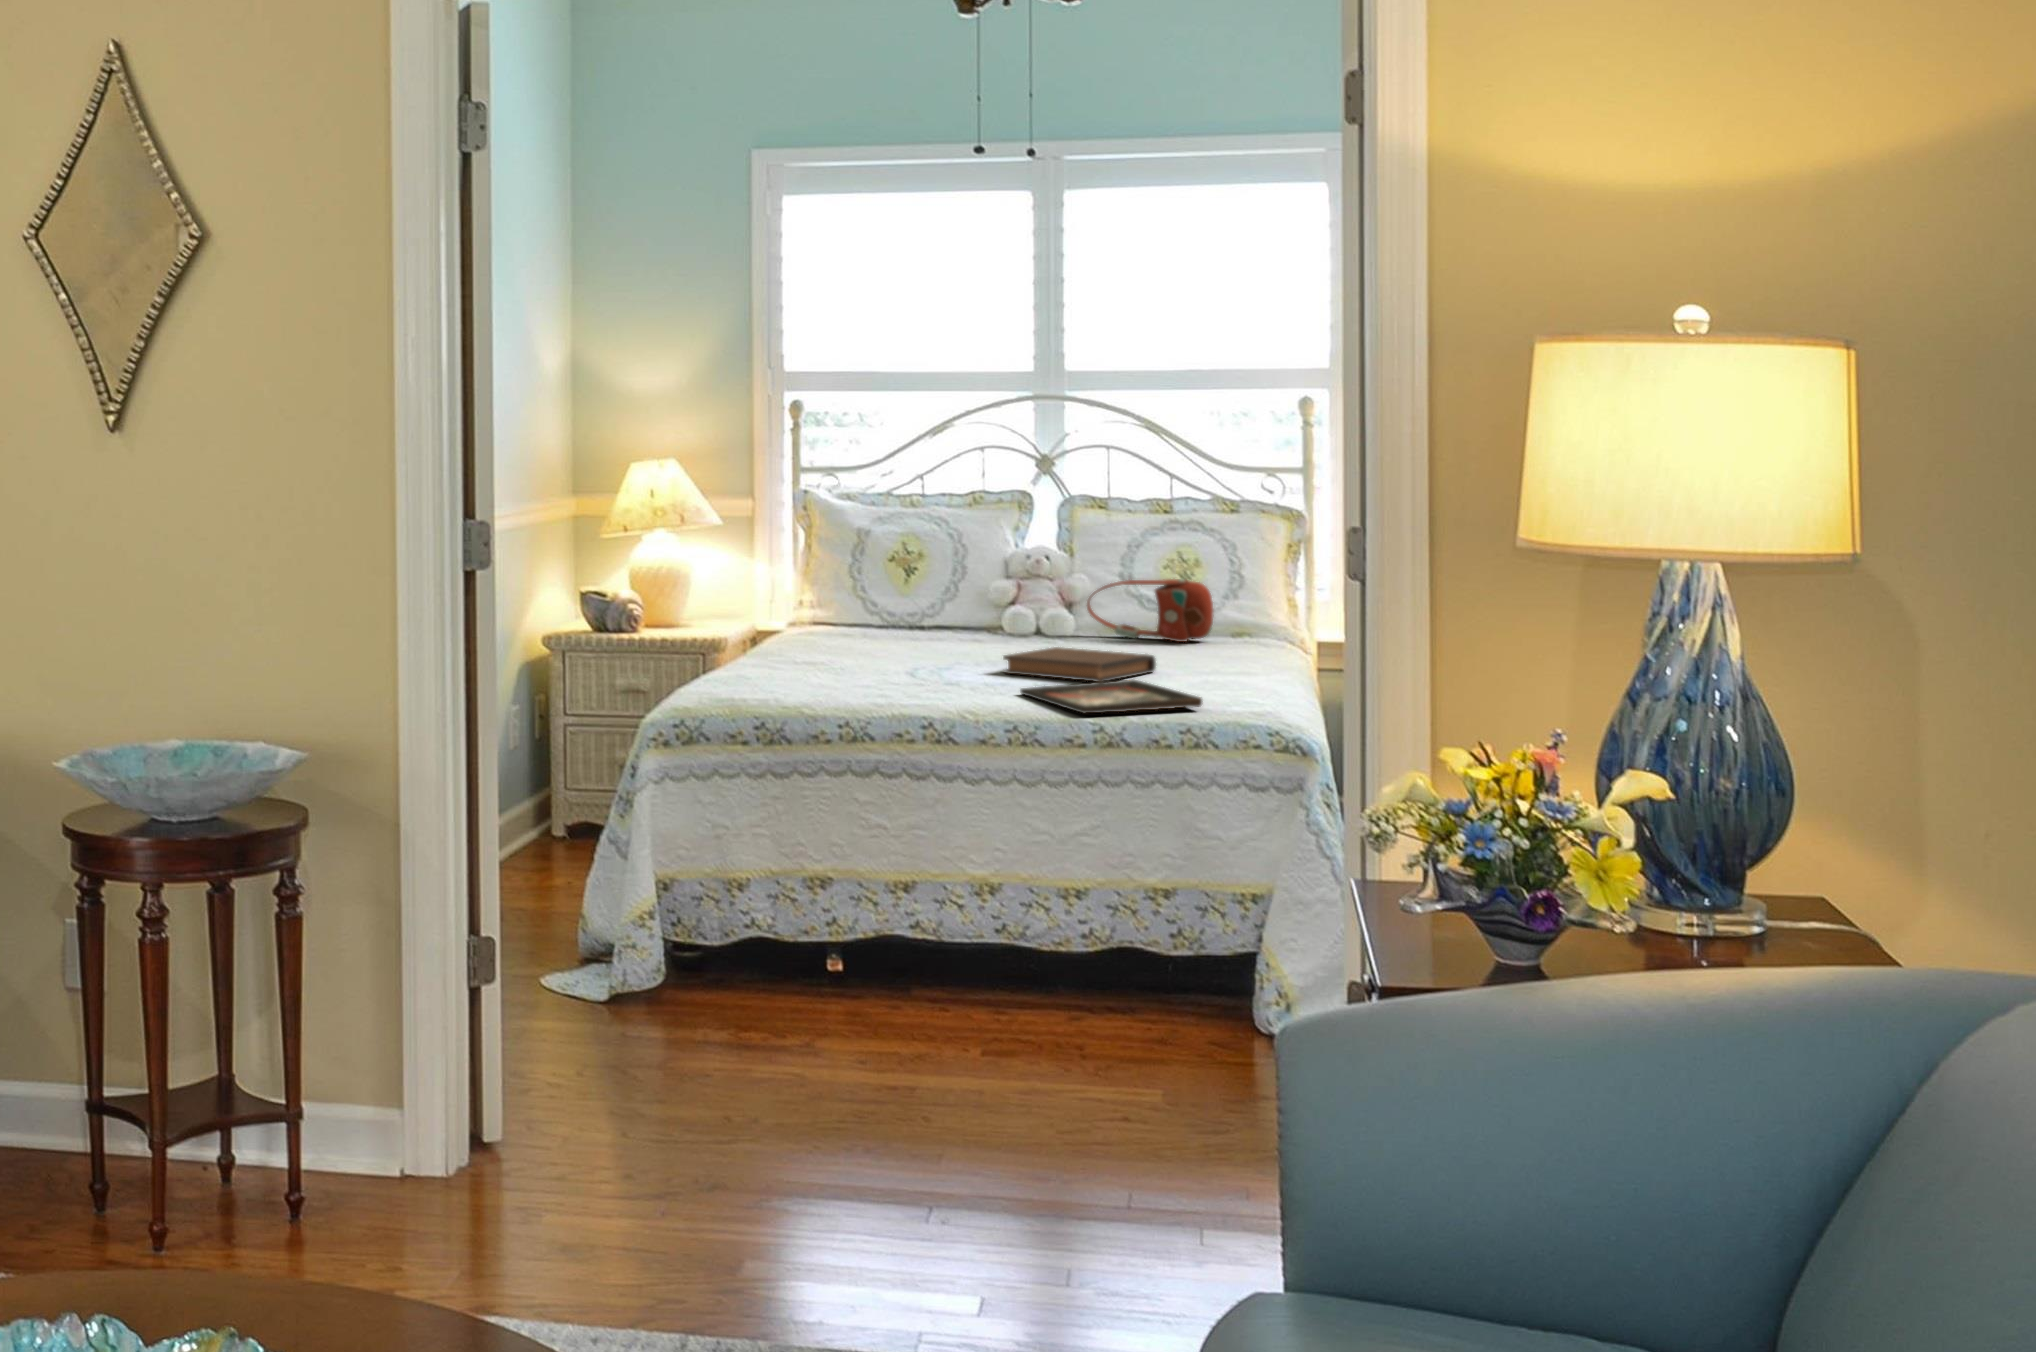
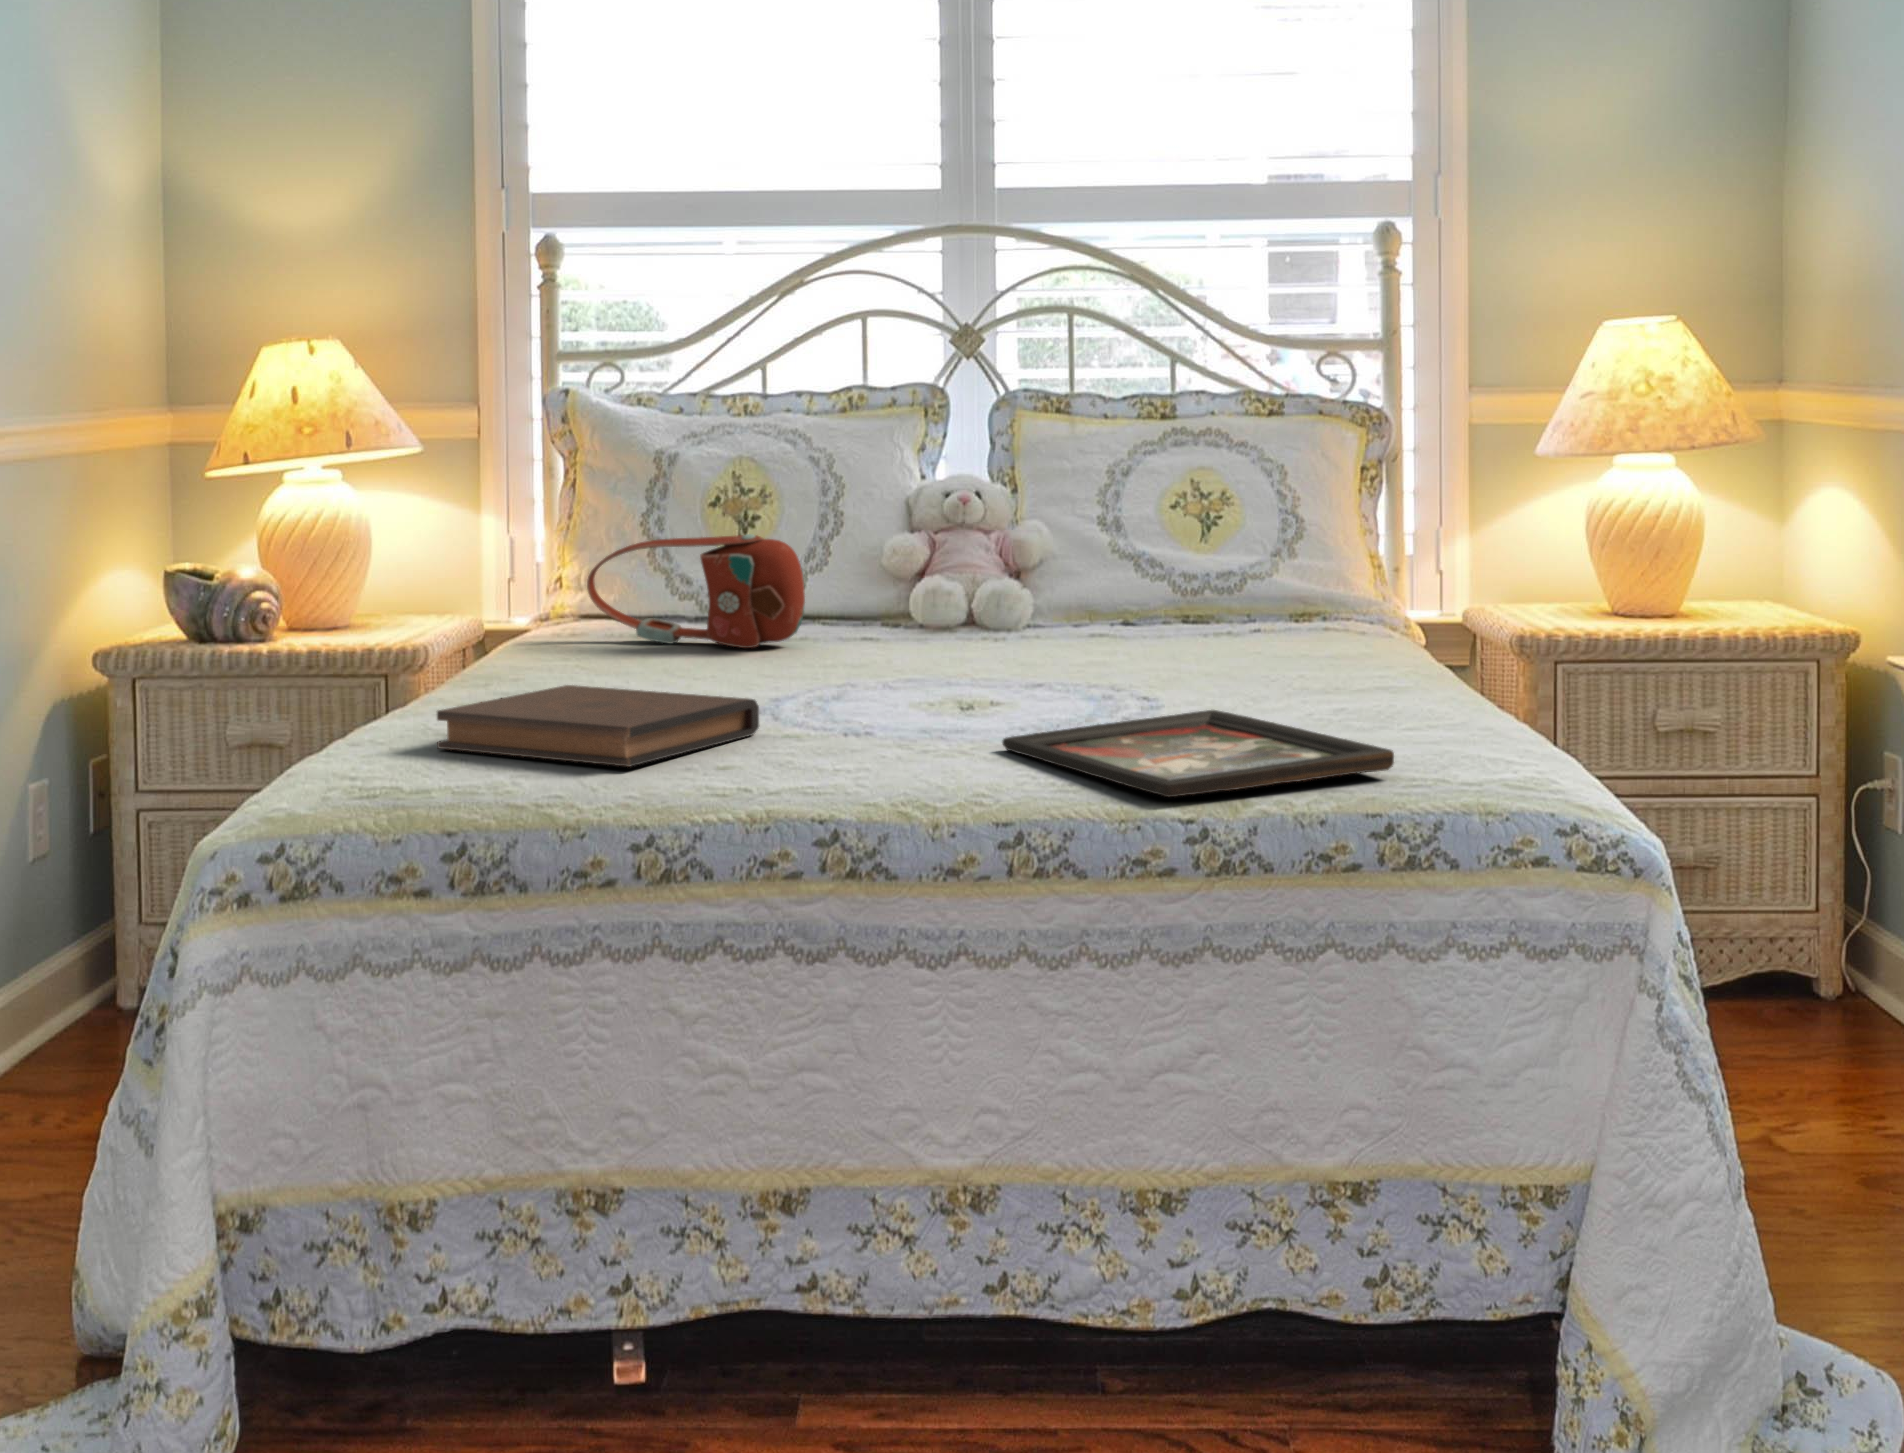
handbag: present [1087,579,1214,642] -> present [587,534,805,648]
book: present [1003,647,1156,682] -> present [437,685,759,767]

